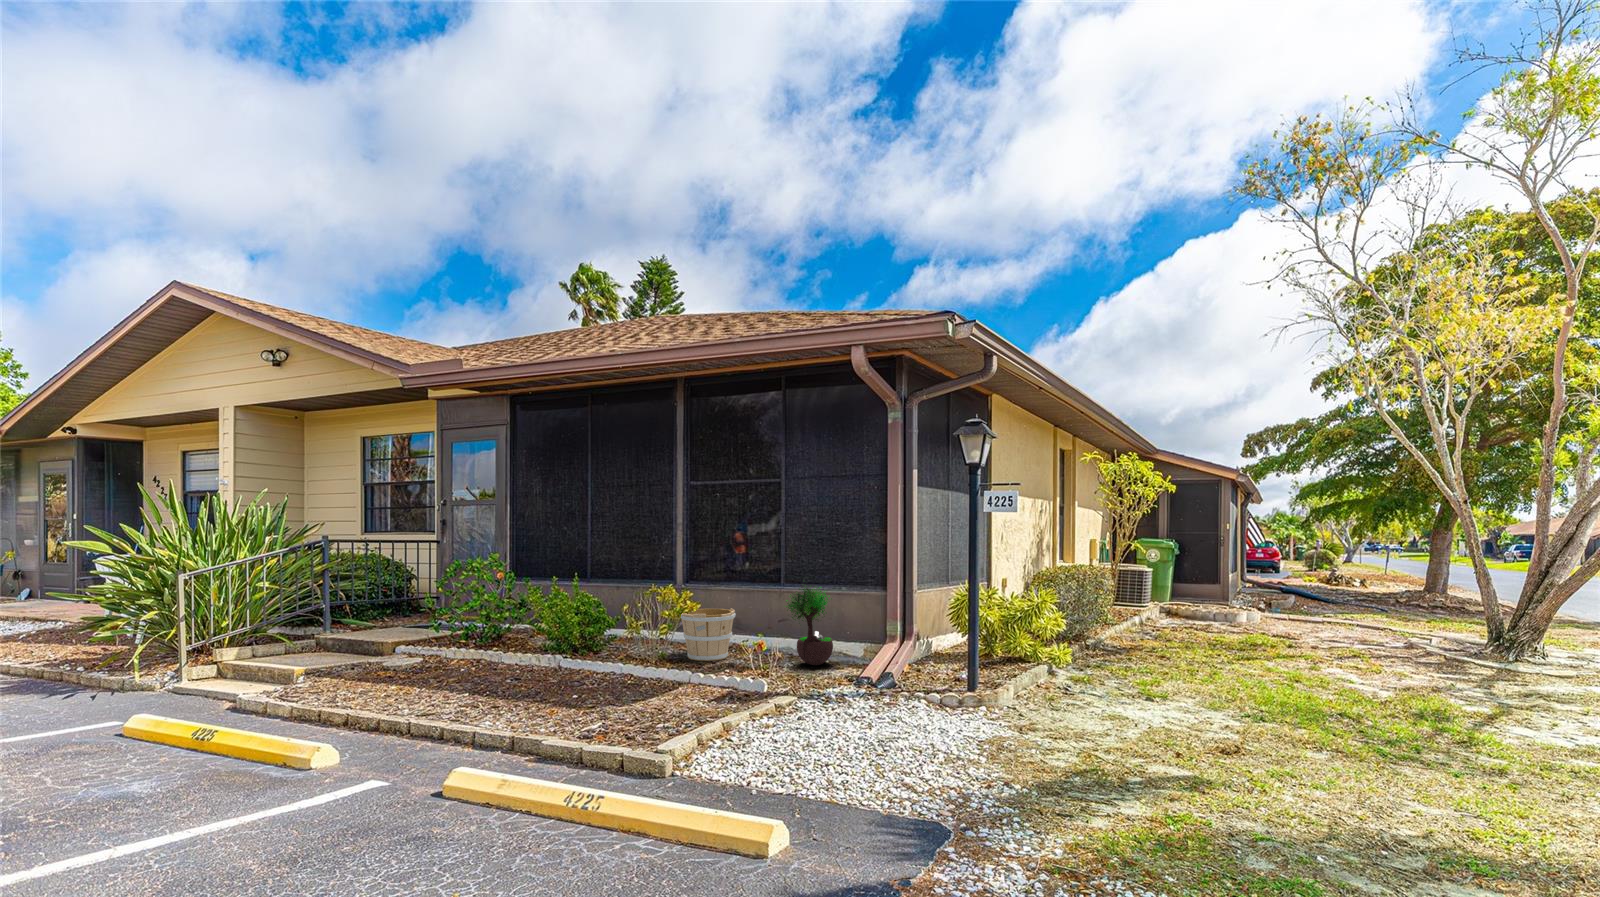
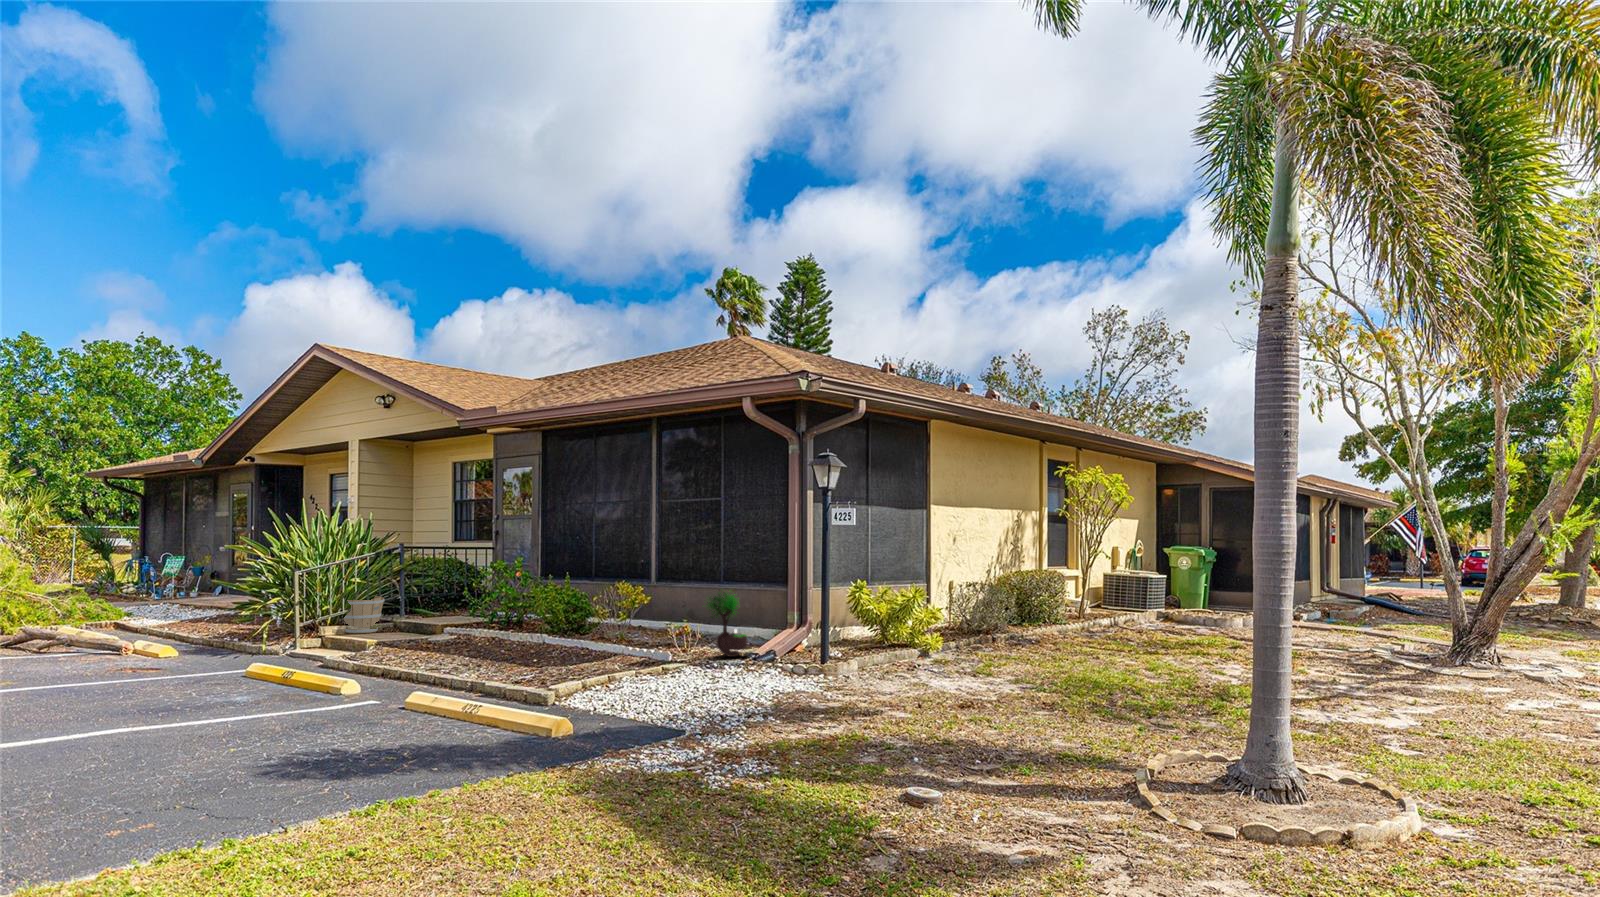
wooden bucket: present [681,608,736,661] -> present [344,596,385,633]

